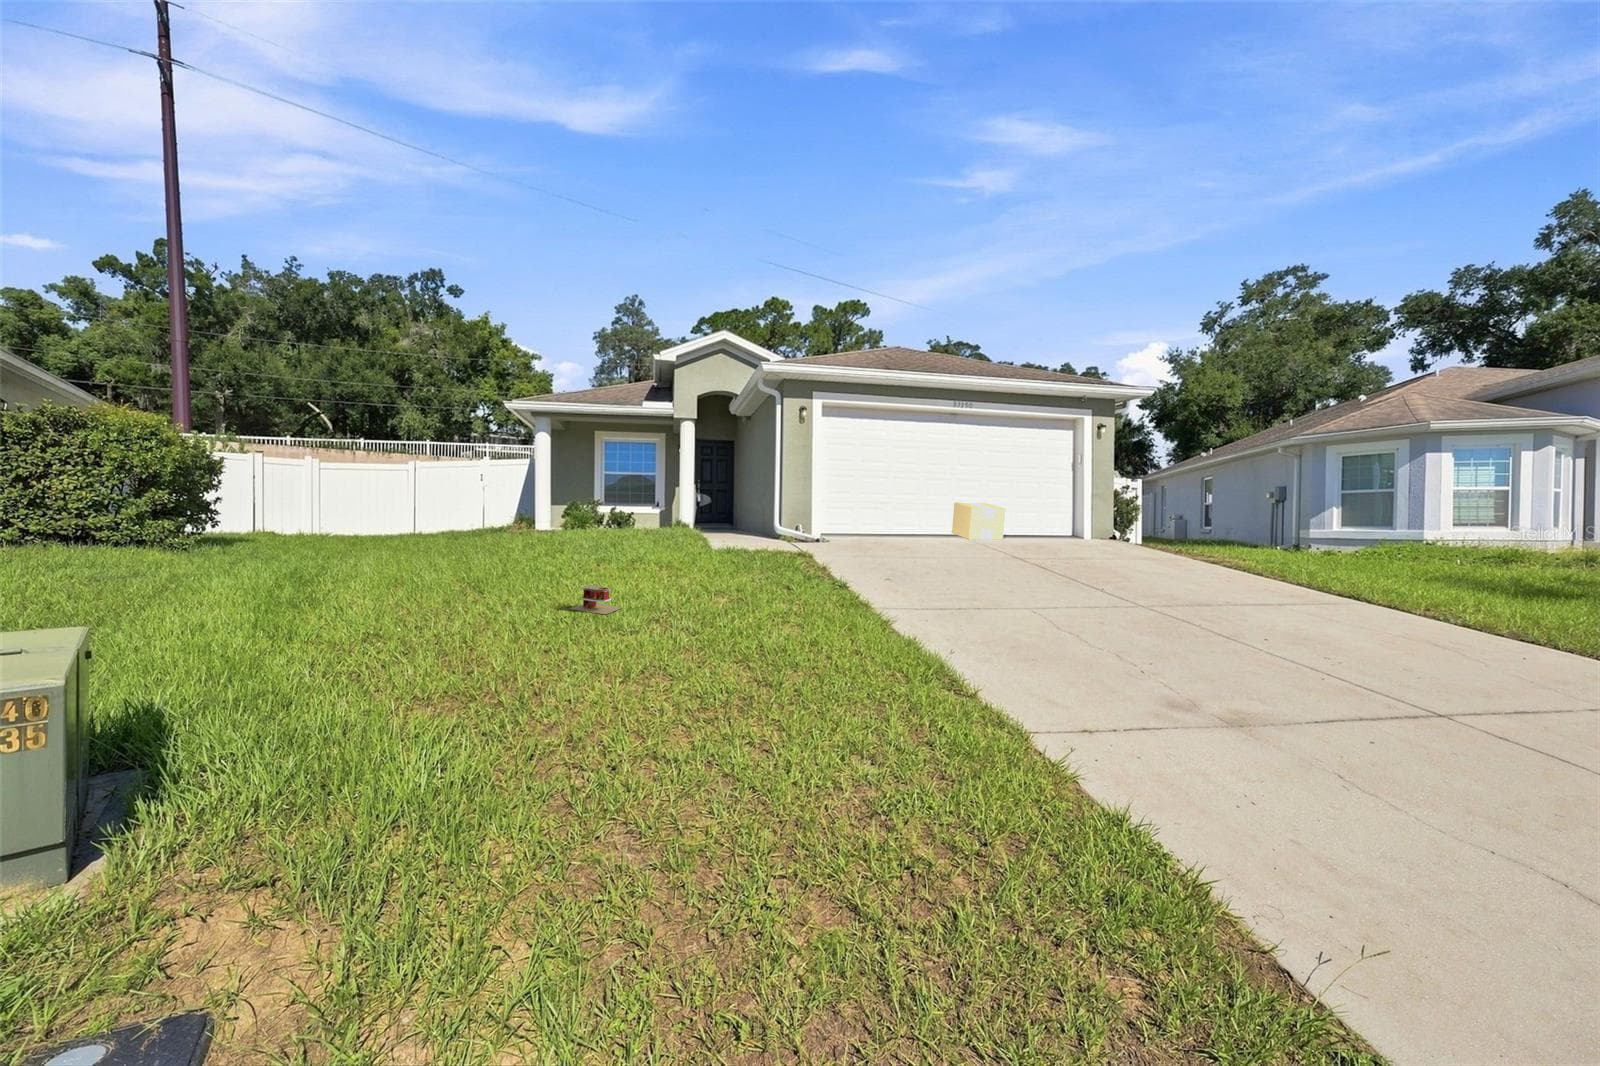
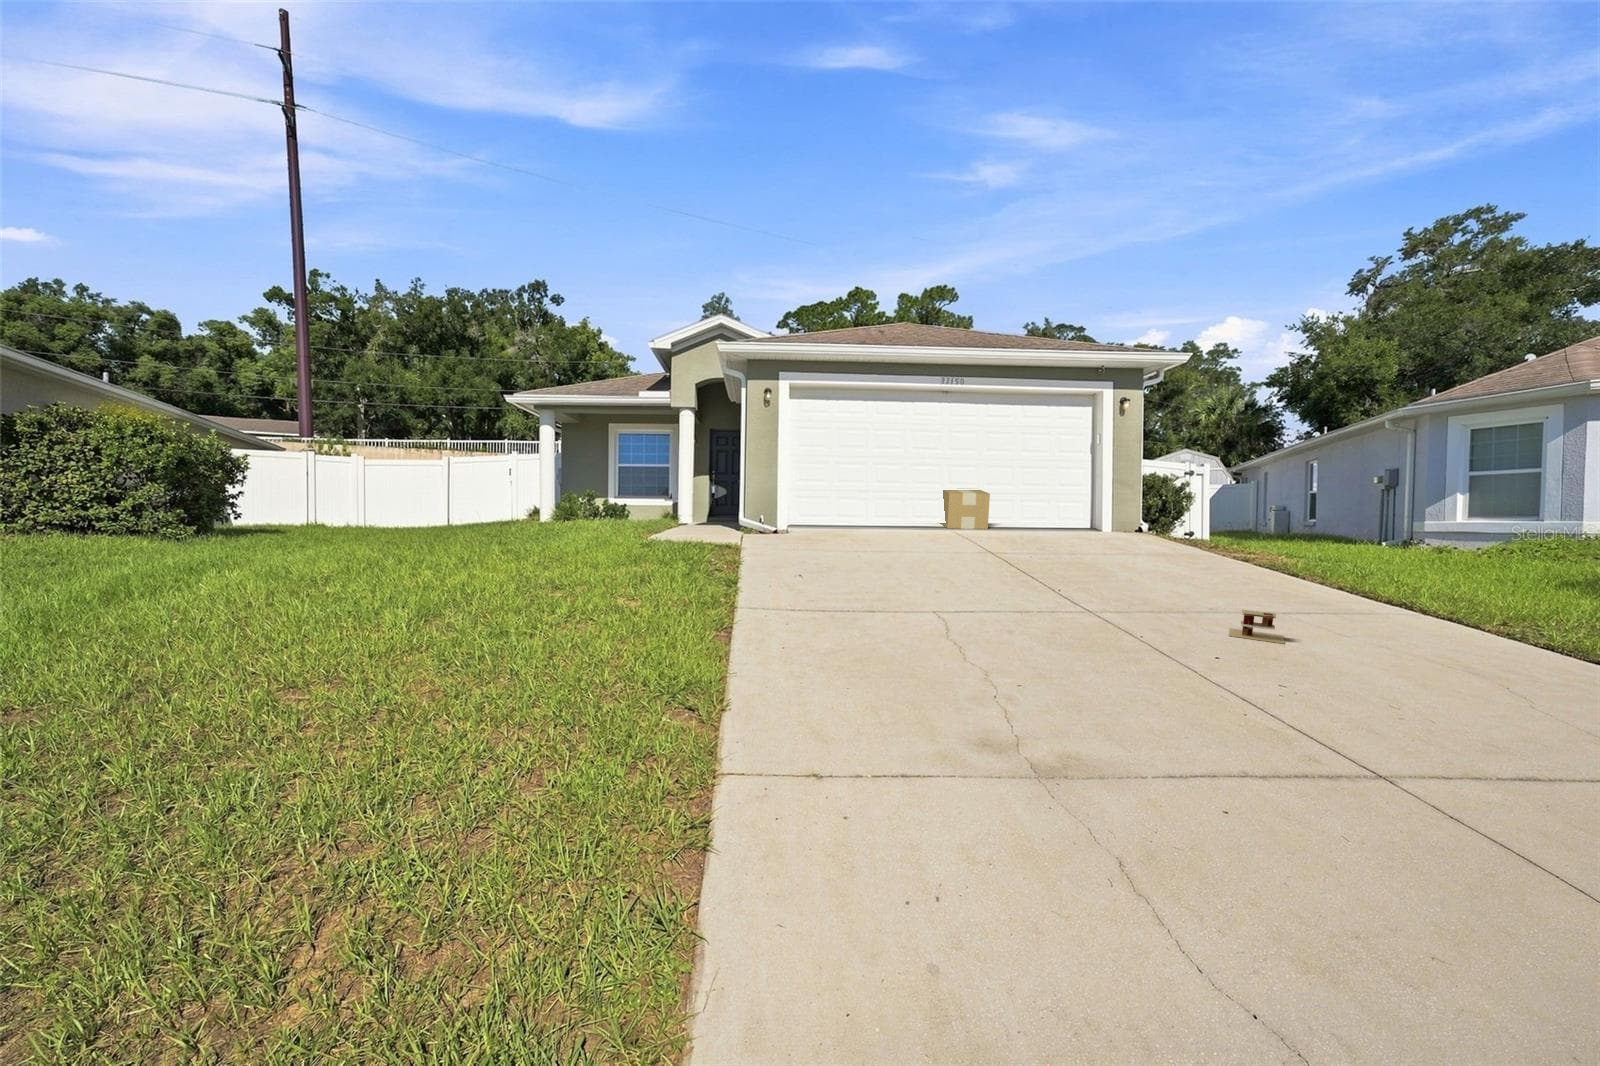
toy house: present [569,585,622,614] -> present [1229,610,1285,644]

